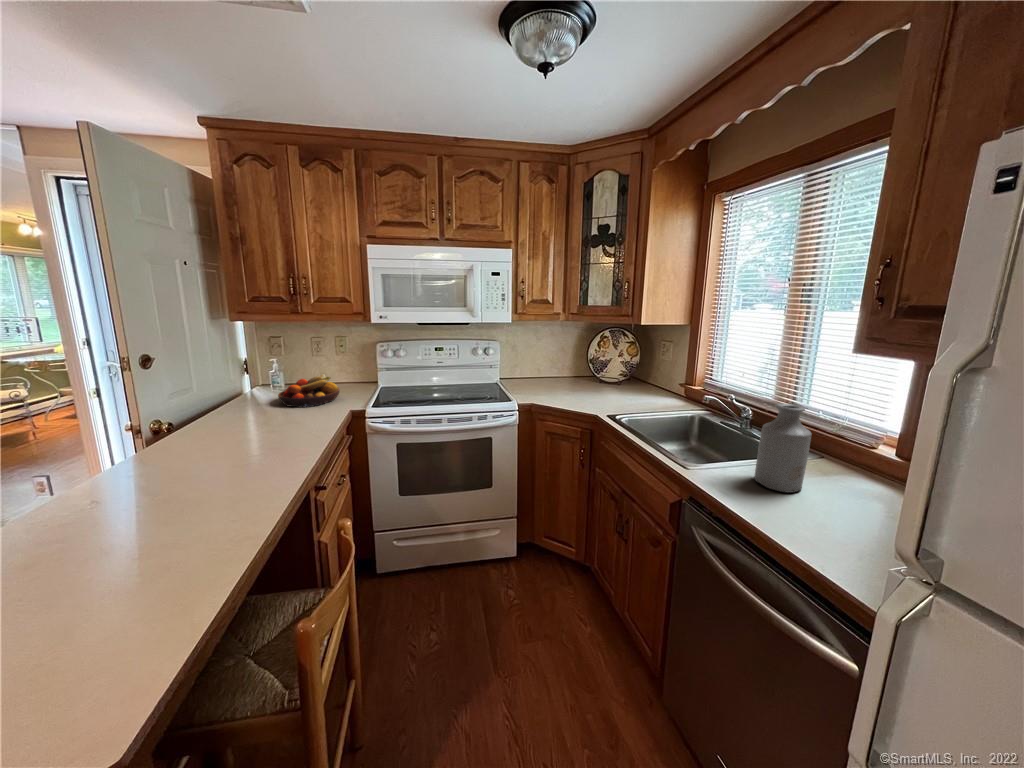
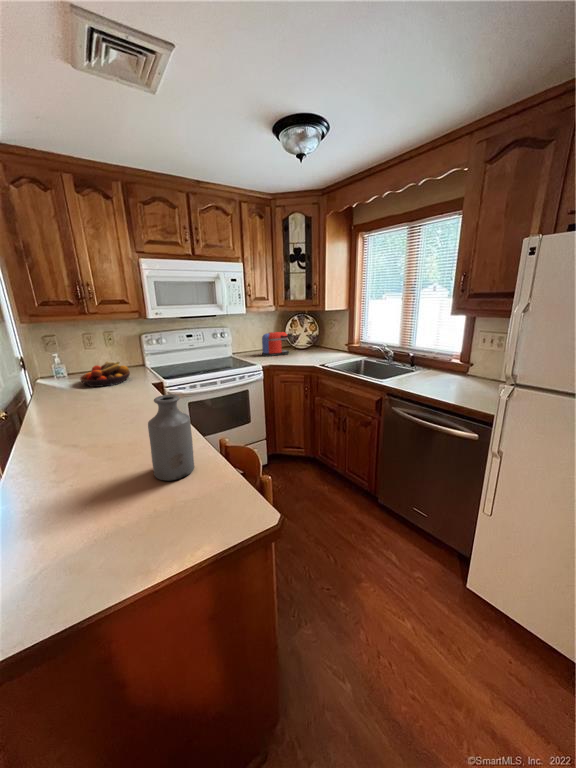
coffee maker: none [541,353,592,389] -> present [262,332,292,356]
bottle: present [754,403,812,493] -> present [148,394,194,481]

